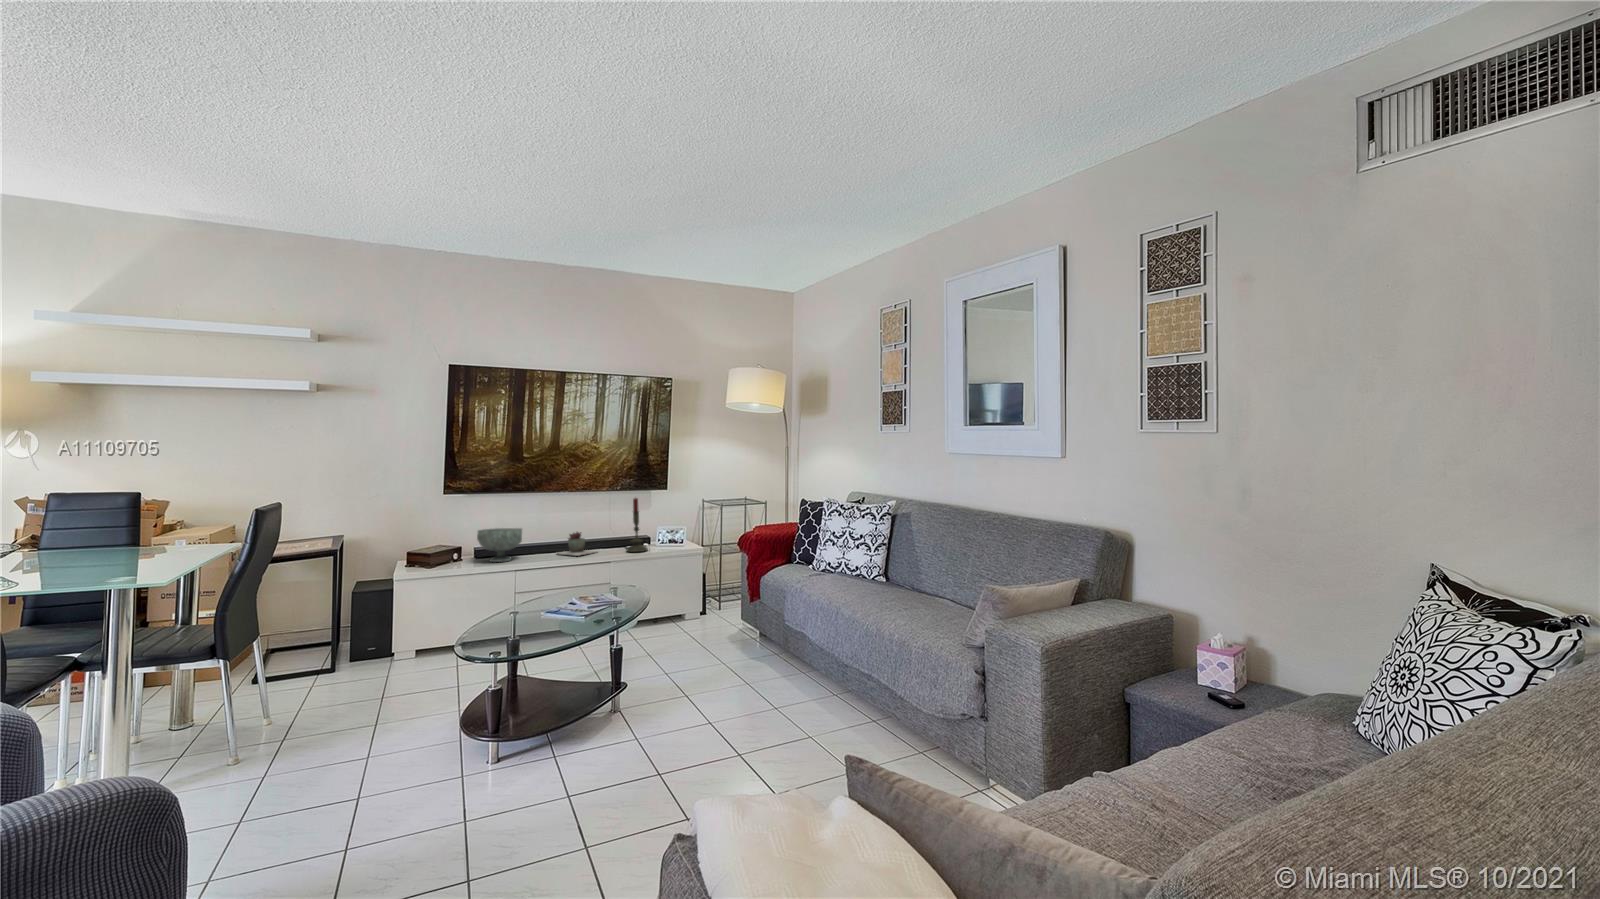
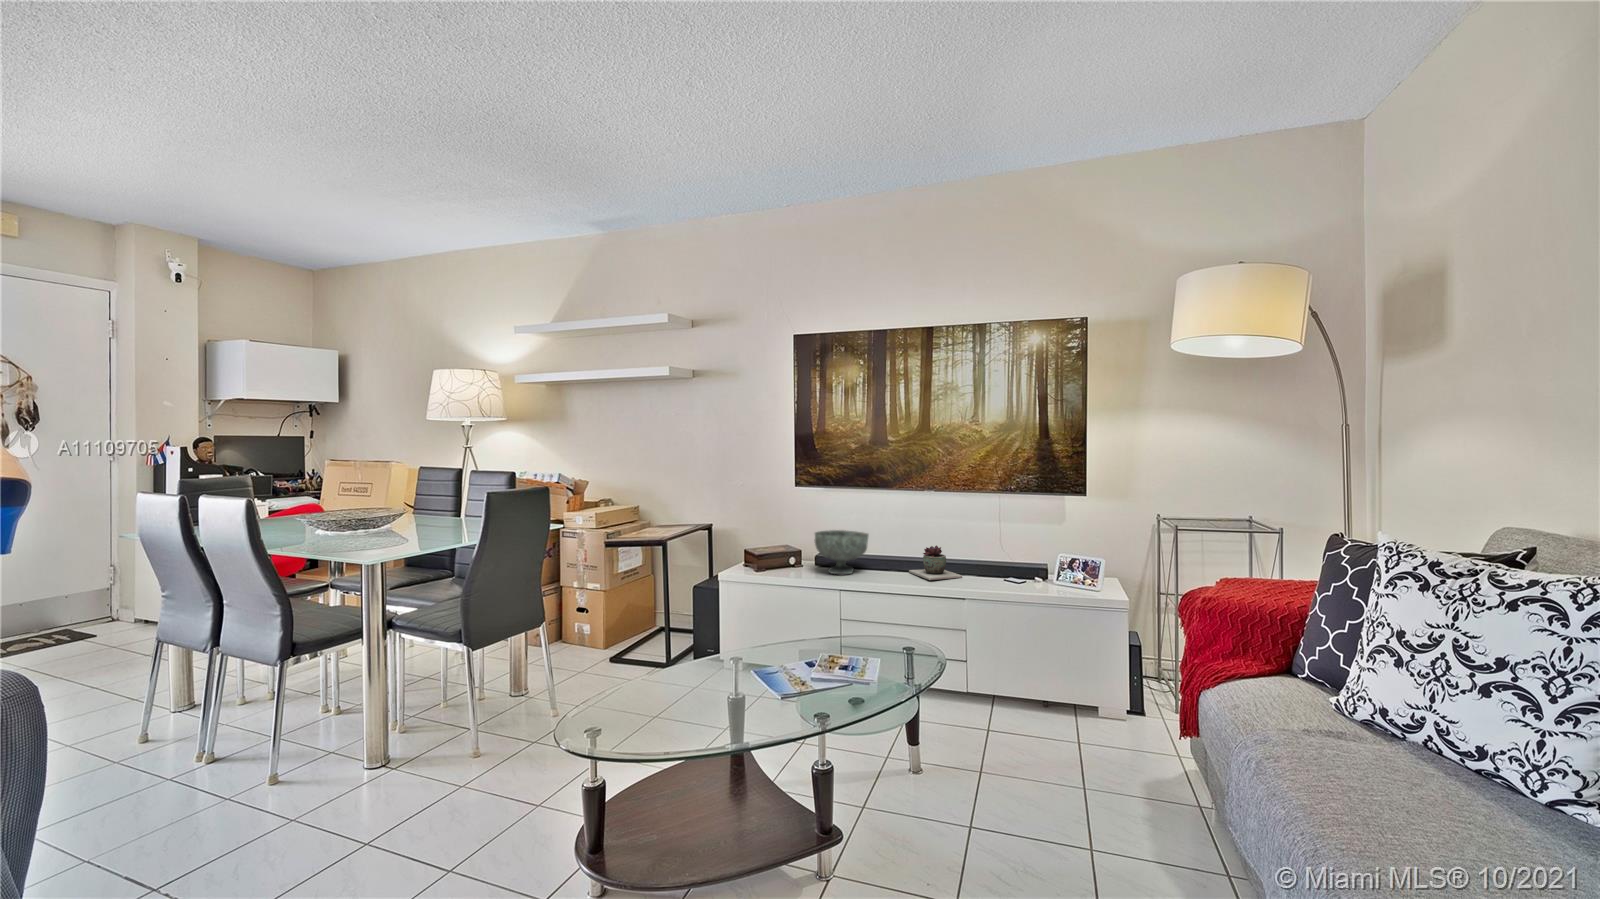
candle: present [626,498,648,552] -> none [999,505,1031,587]

